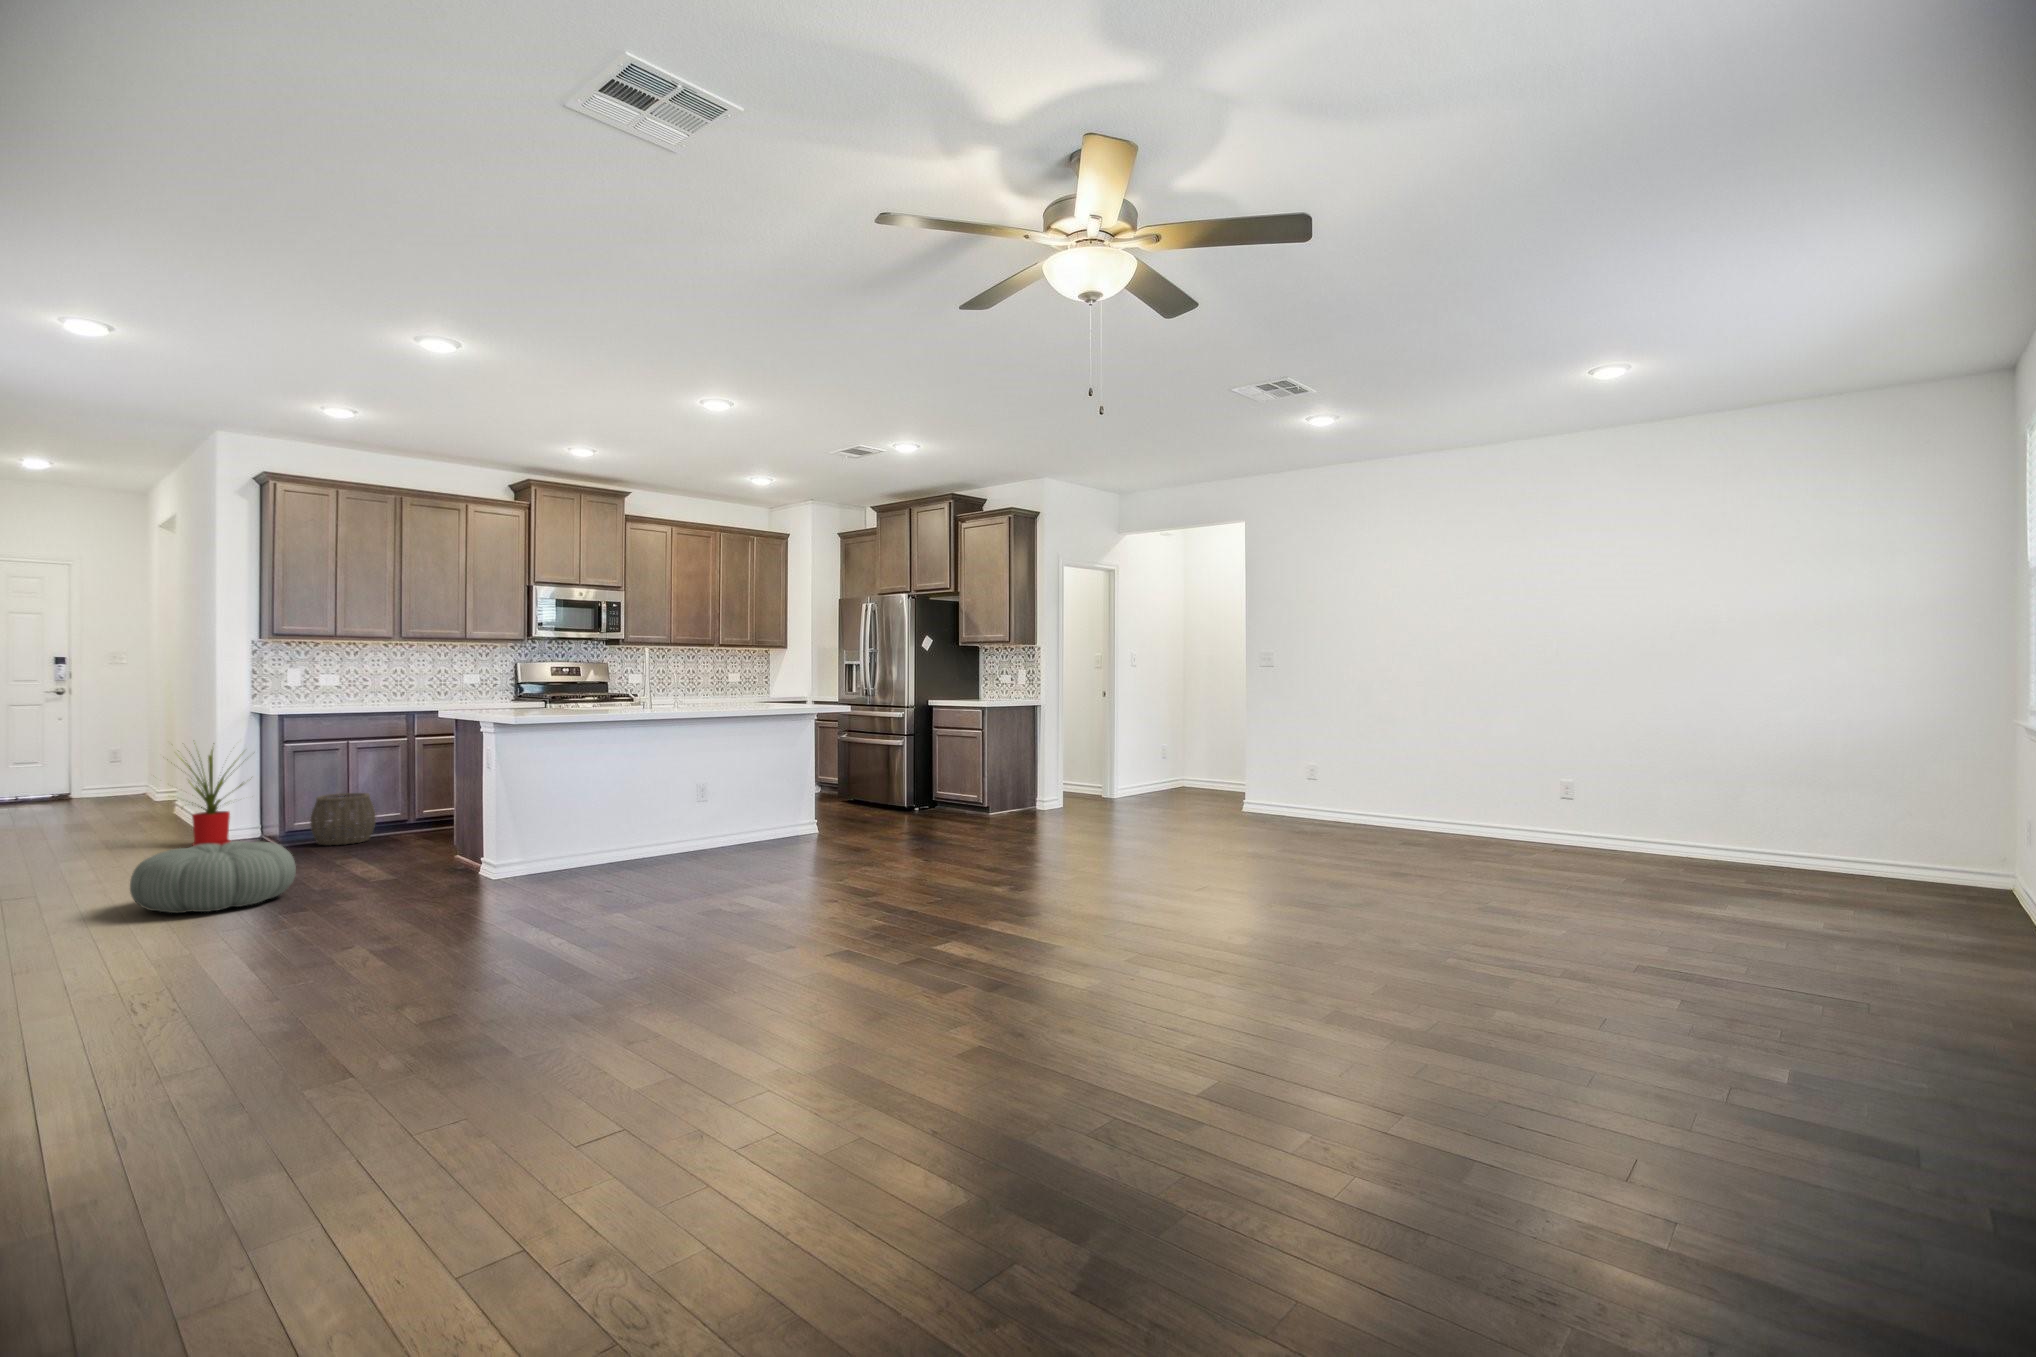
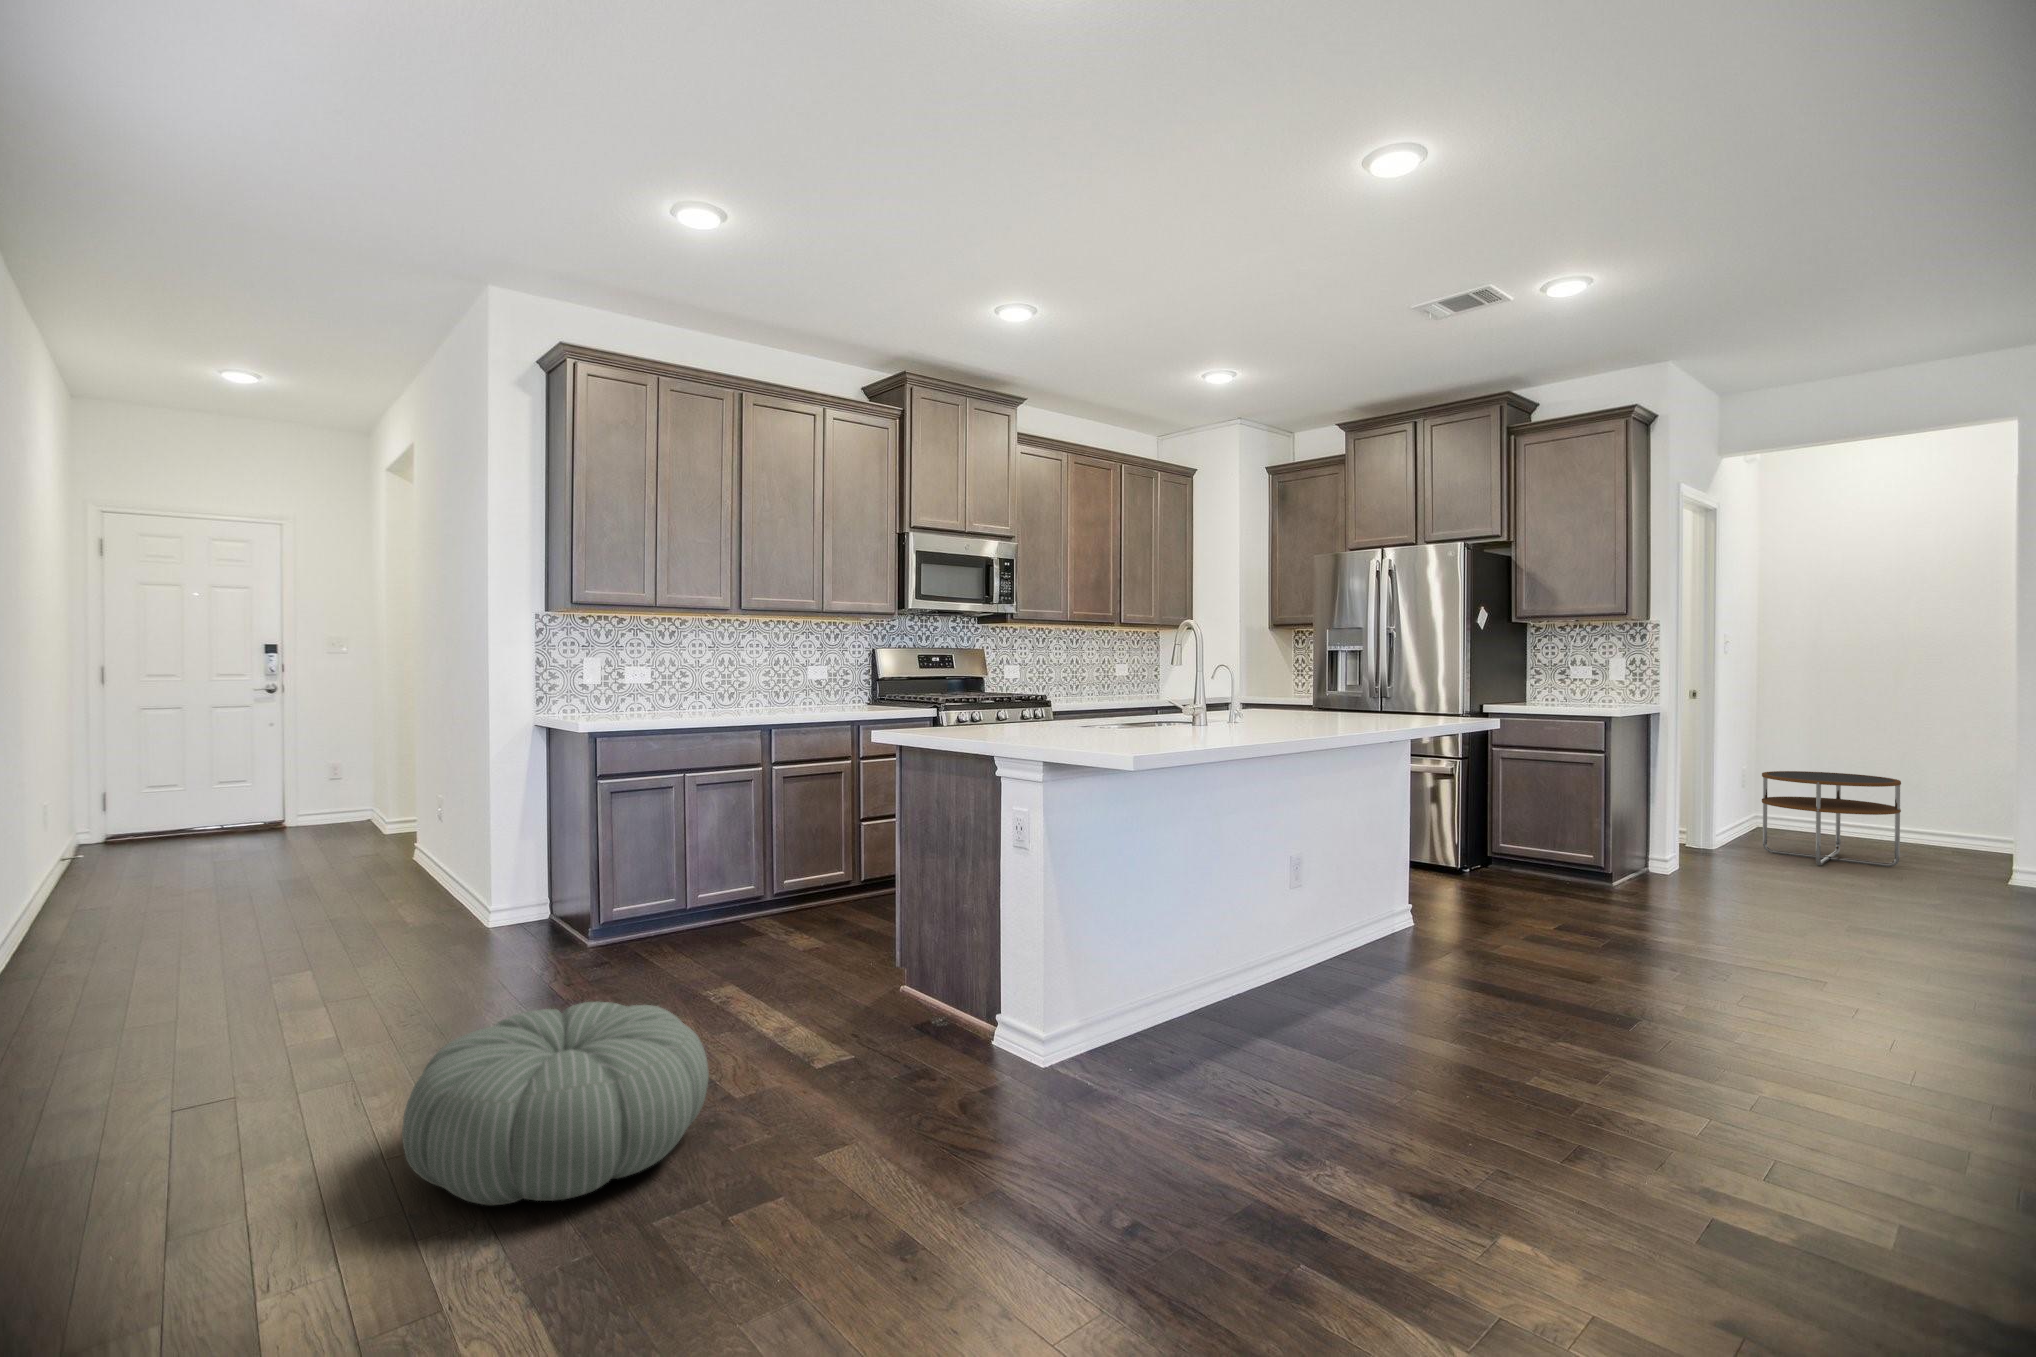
side table: none [1136,741,1204,799] -> present [1762,771,1901,867]
house plant: present [179,743,243,846] -> none [401,768,551,945]
woven basket: present [310,793,376,845] -> none [633,855,728,946]

